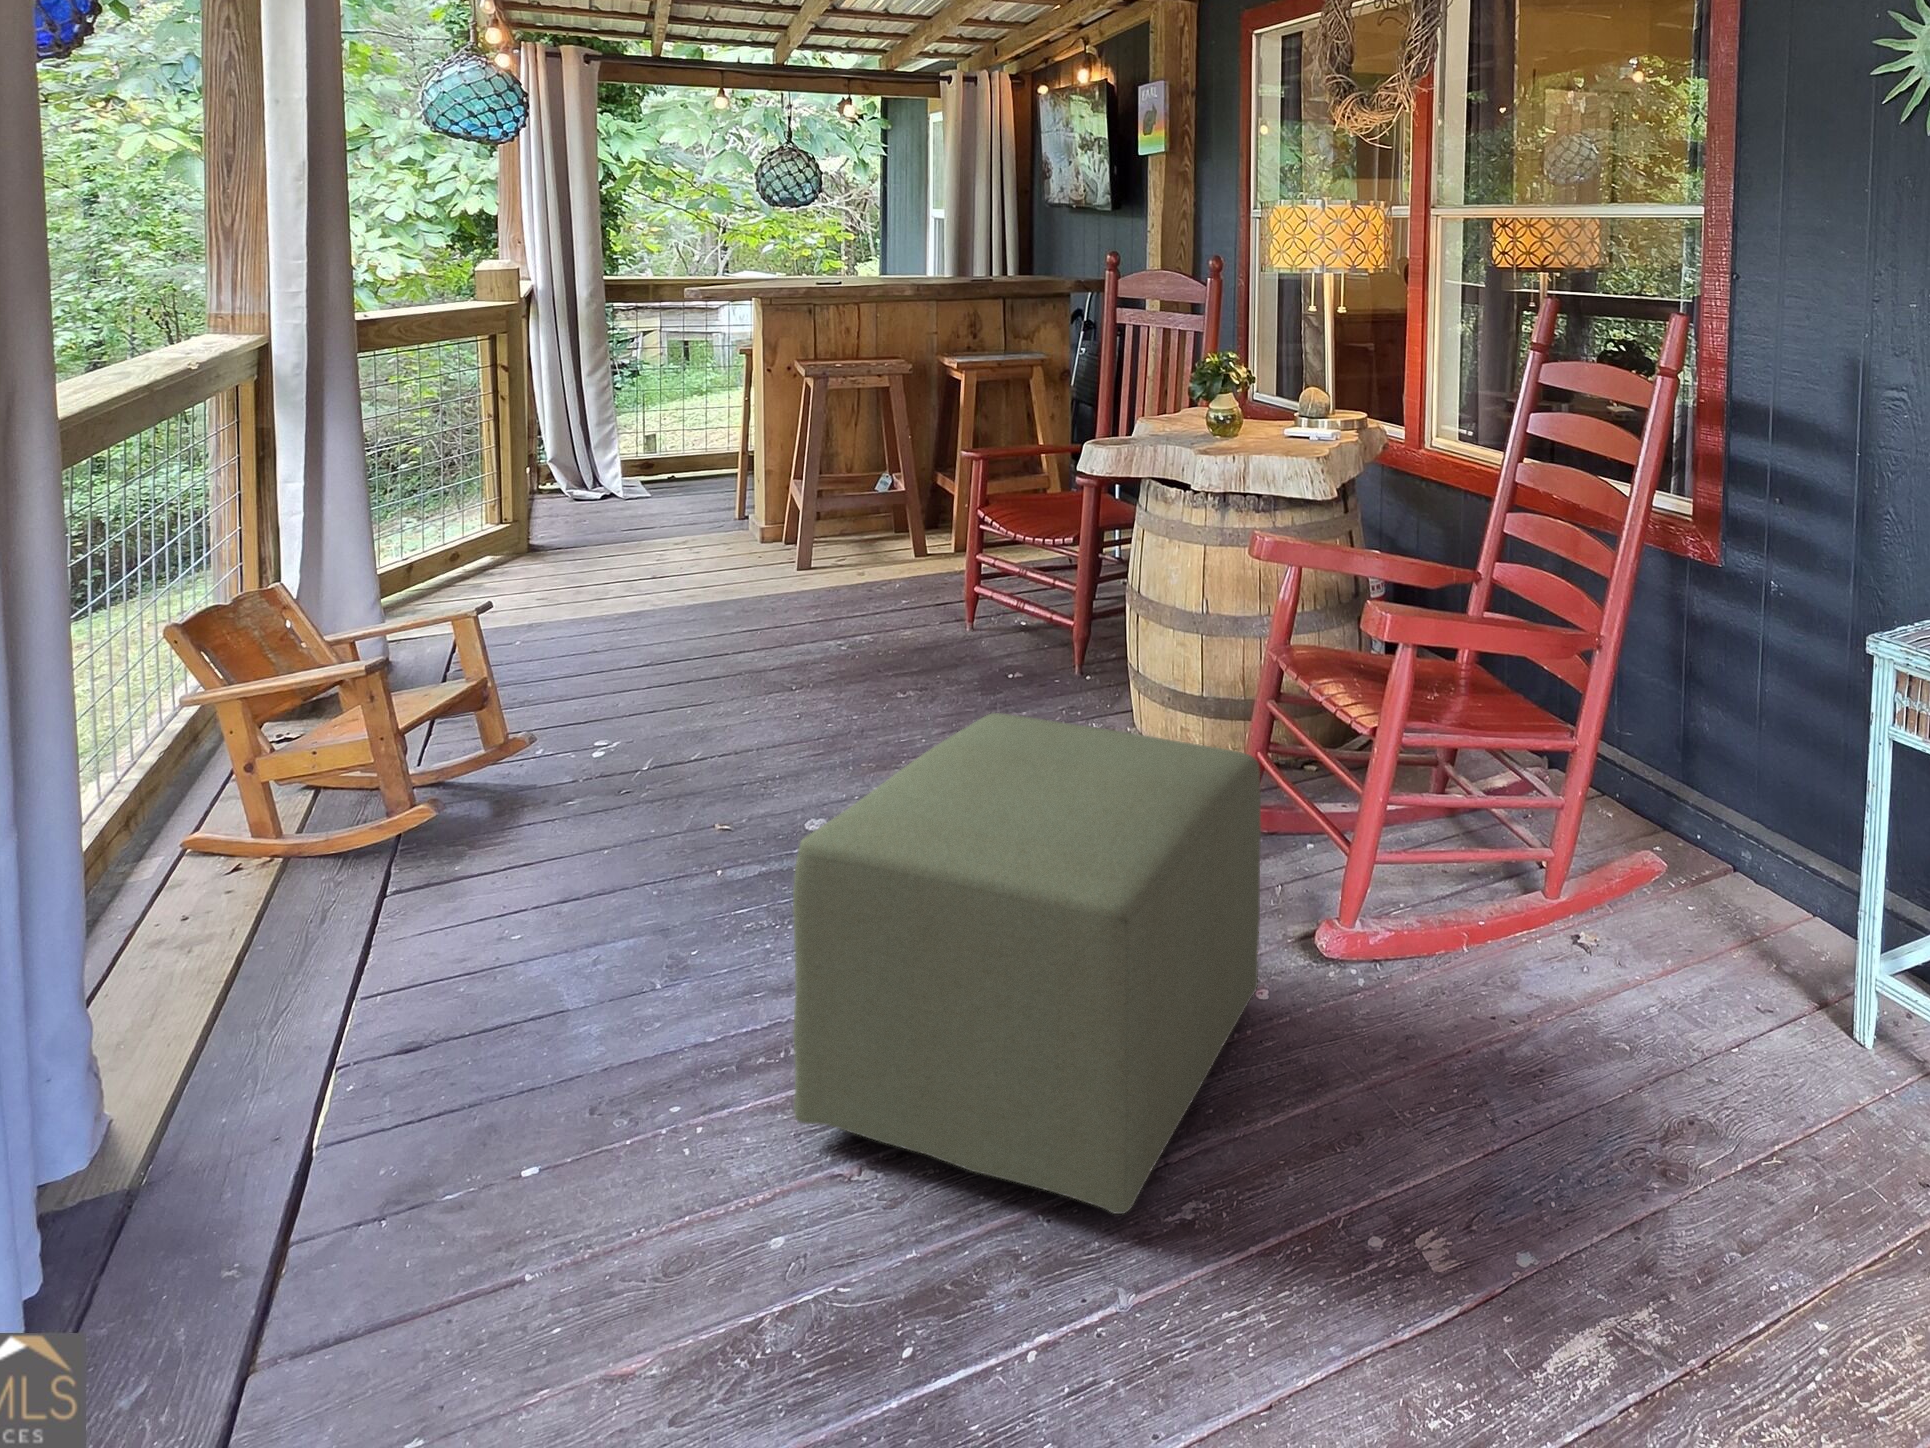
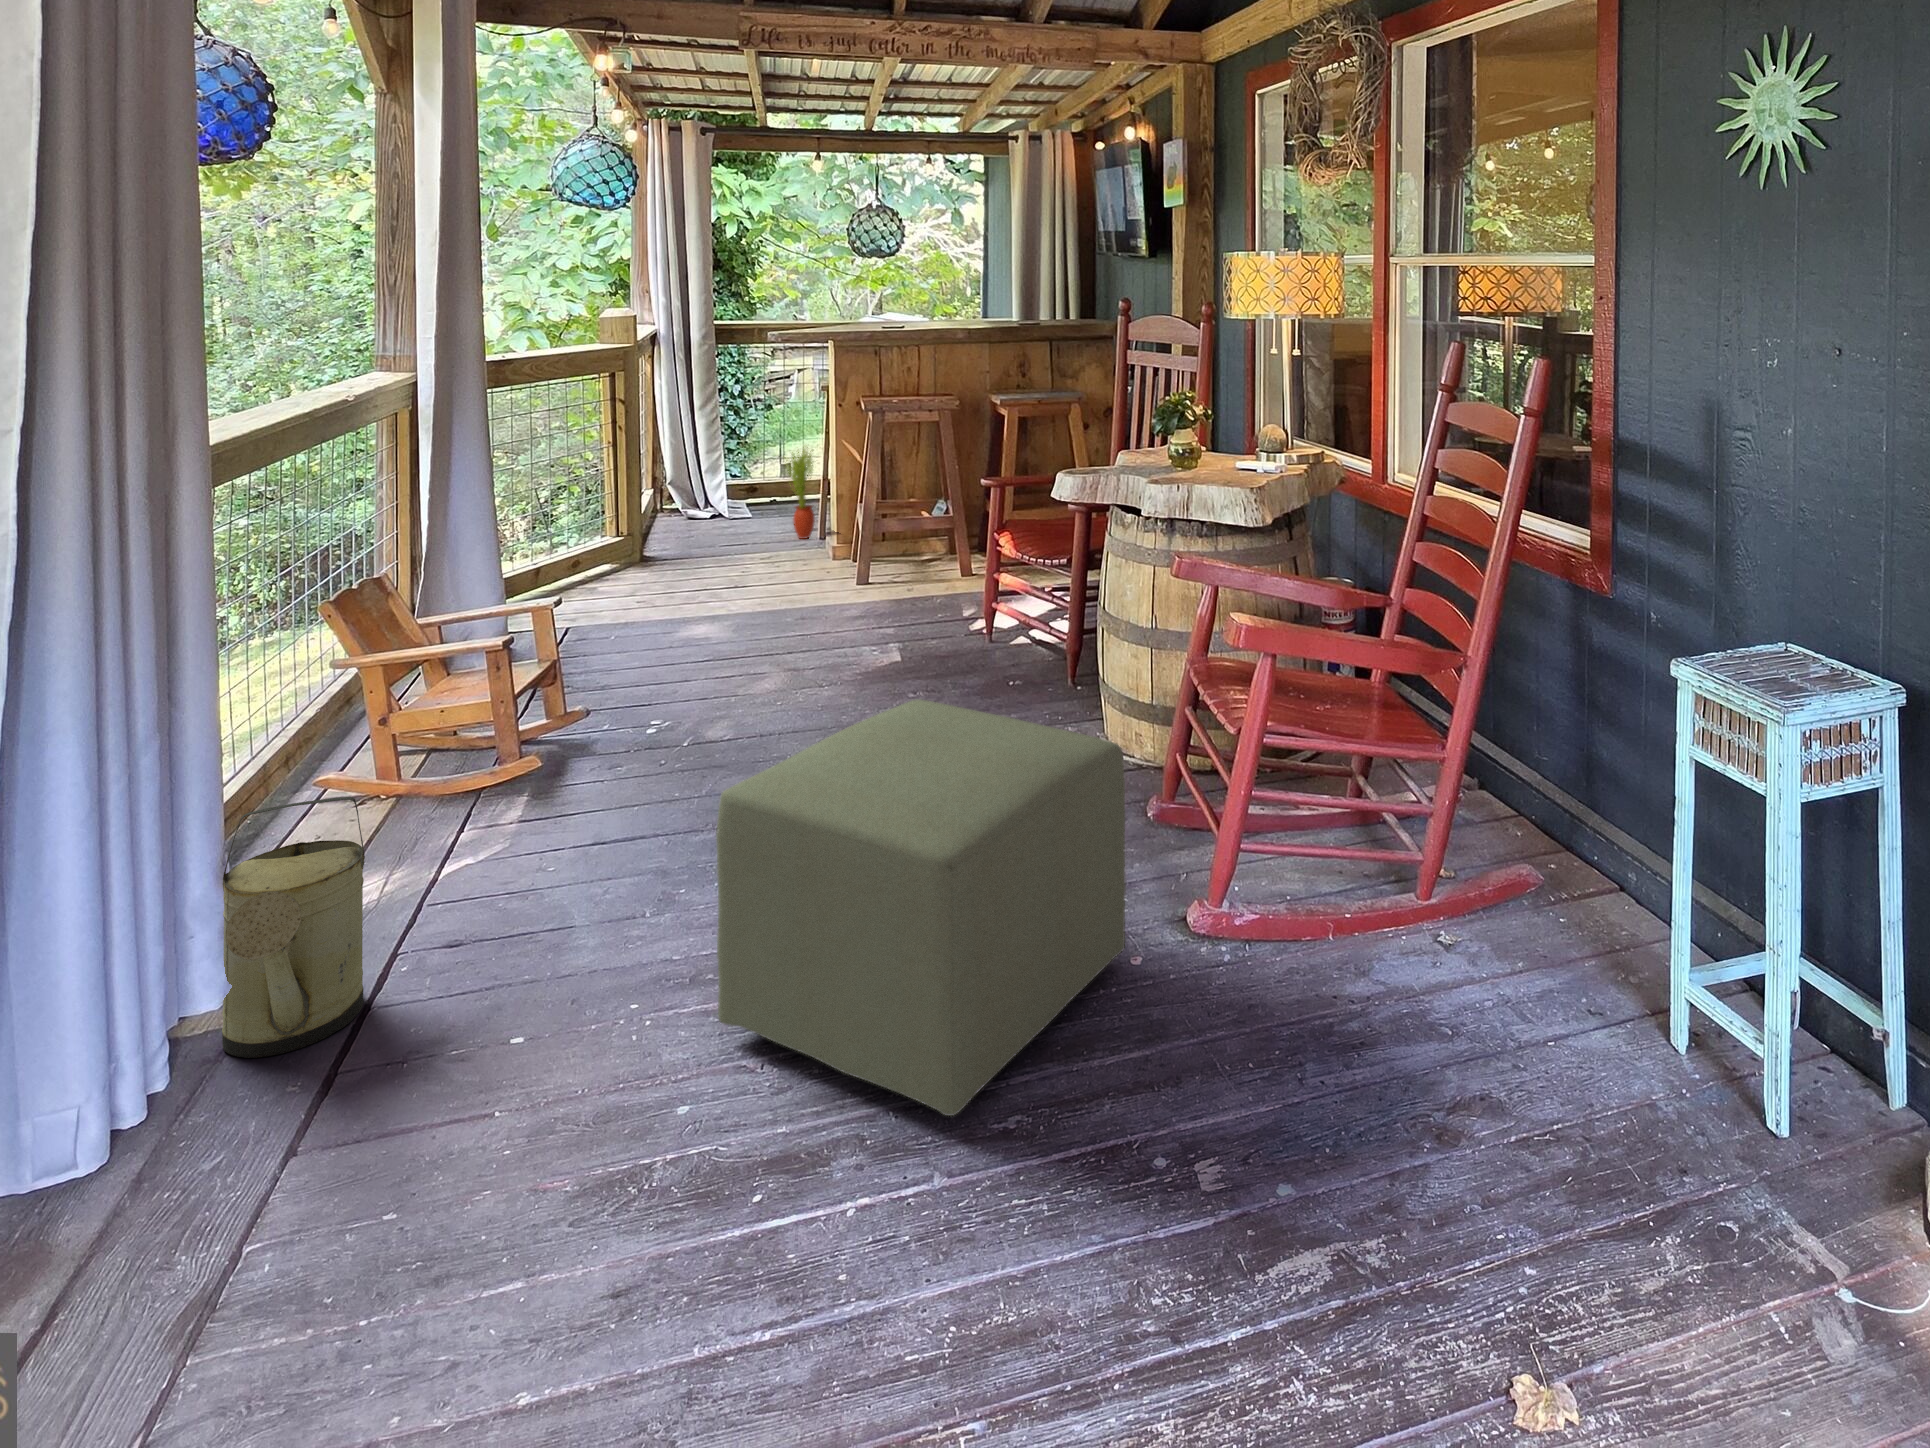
potted plant: none [701,418,738,526] -> present [785,447,815,539]
watering can: none [106,876,302,1229] -> present [222,797,365,1058]

